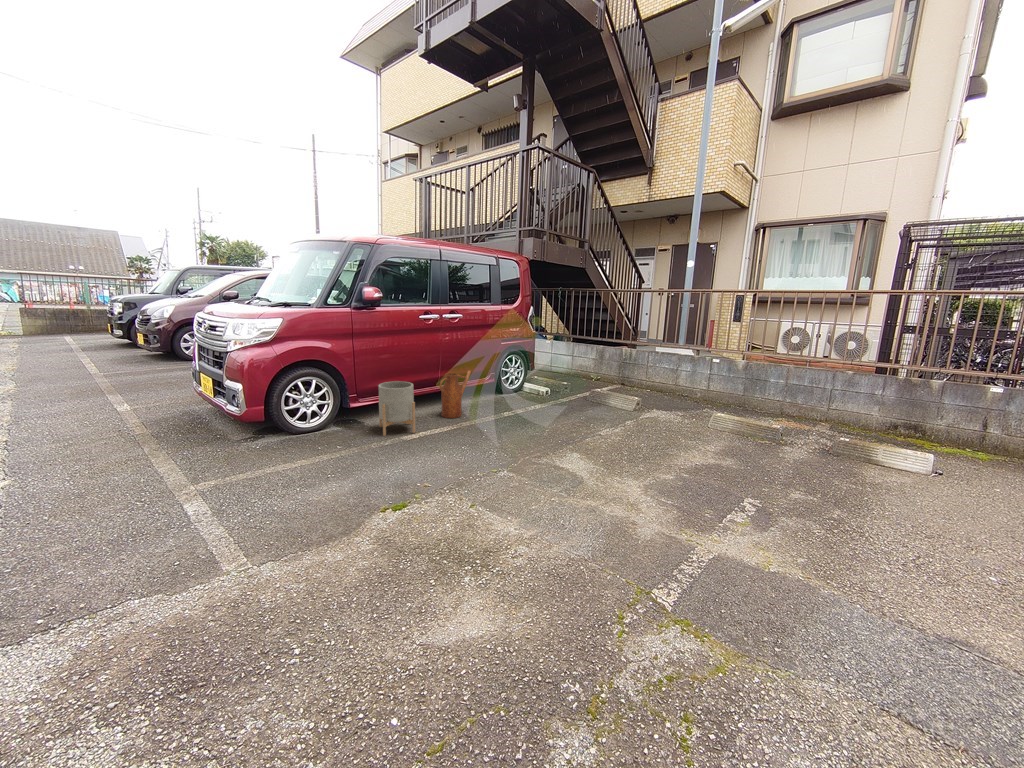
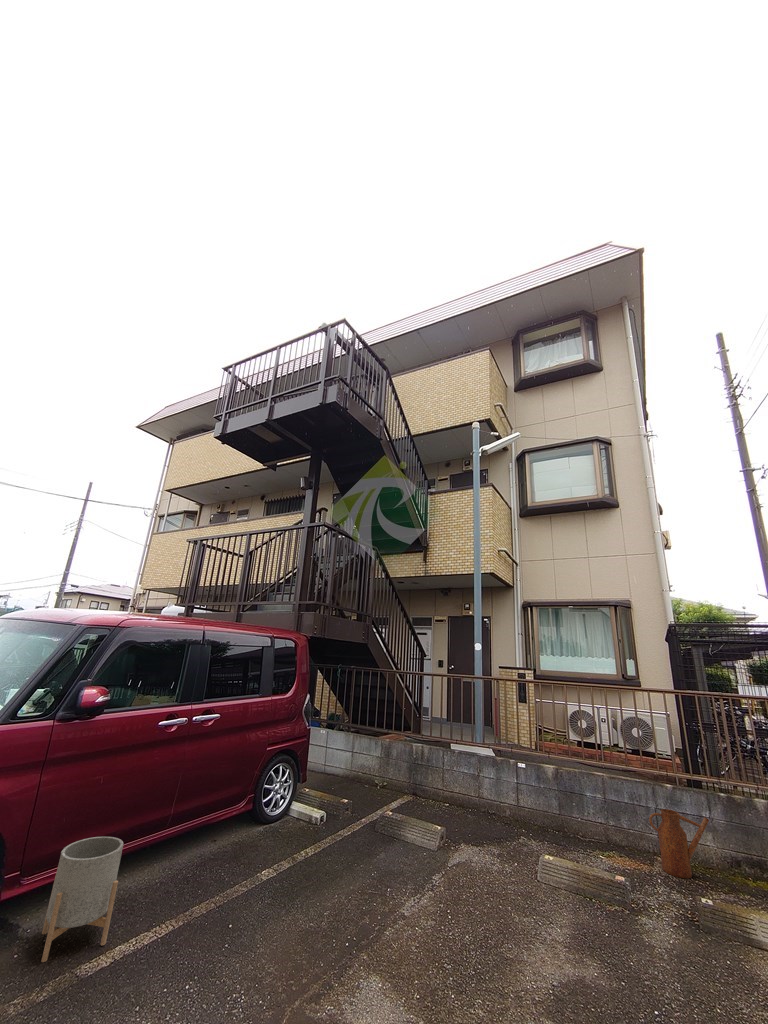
watering can: present [440,371,471,418] -> present [649,809,709,879]

